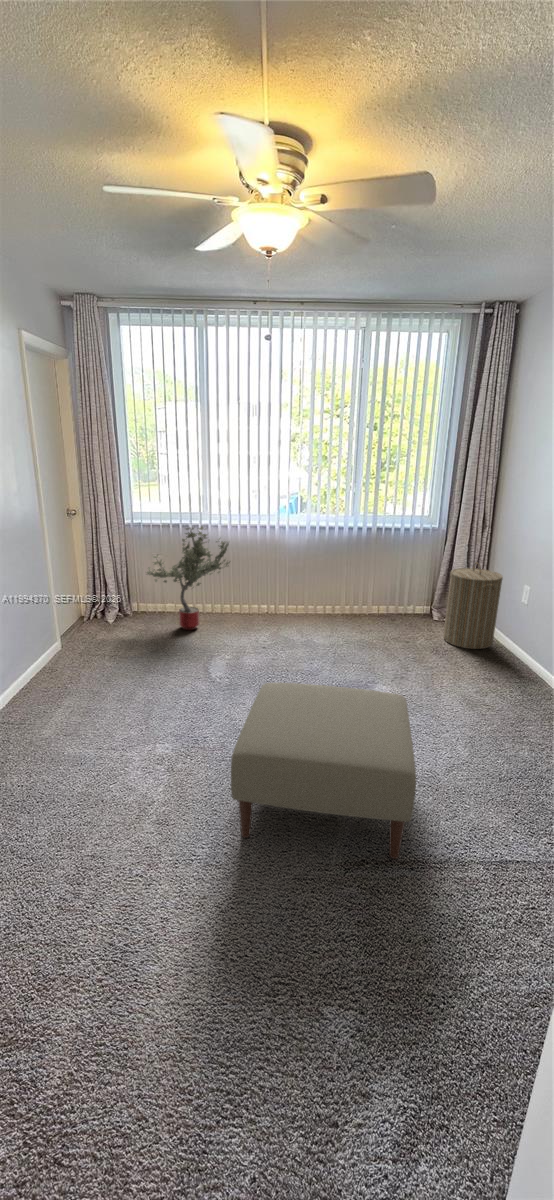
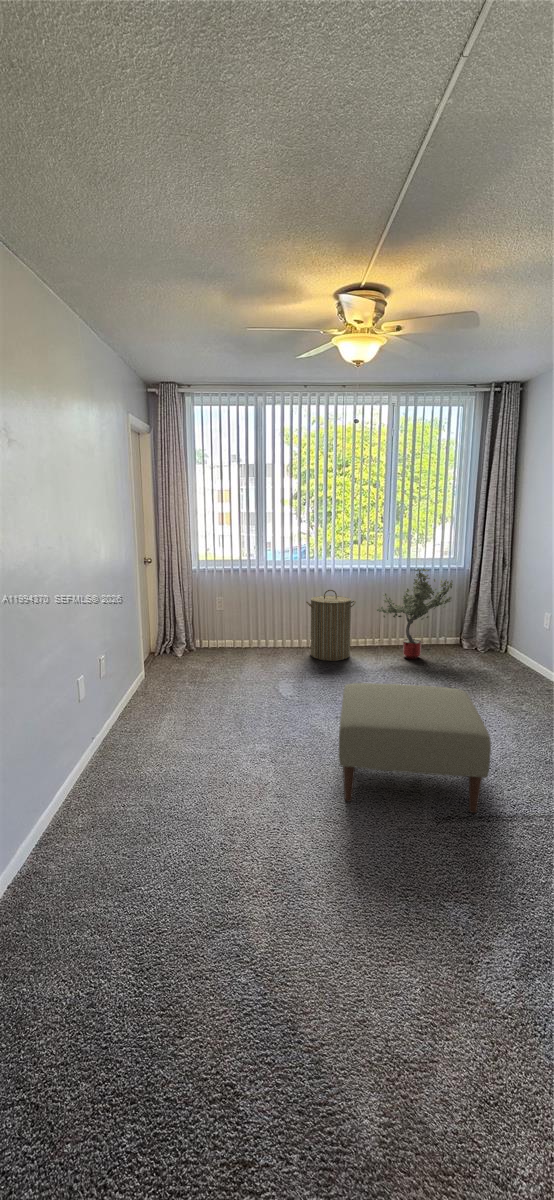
potted tree: present [147,526,230,630] -> present [377,568,453,659]
laundry hamper: present [443,562,503,649] -> present [306,590,356,661]

